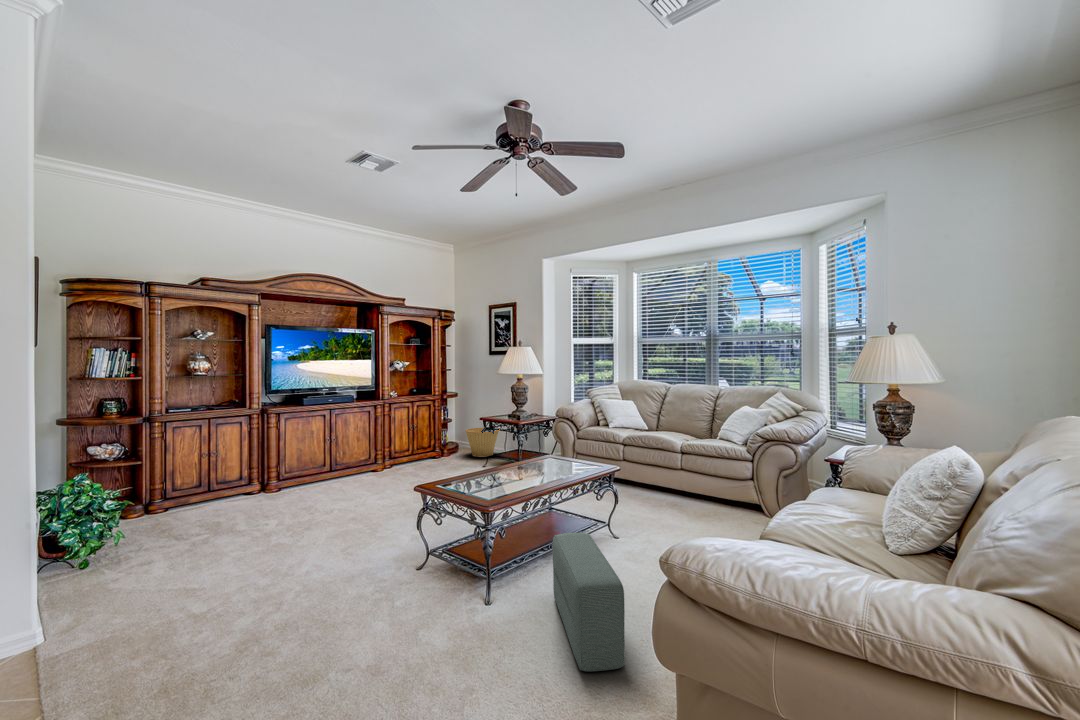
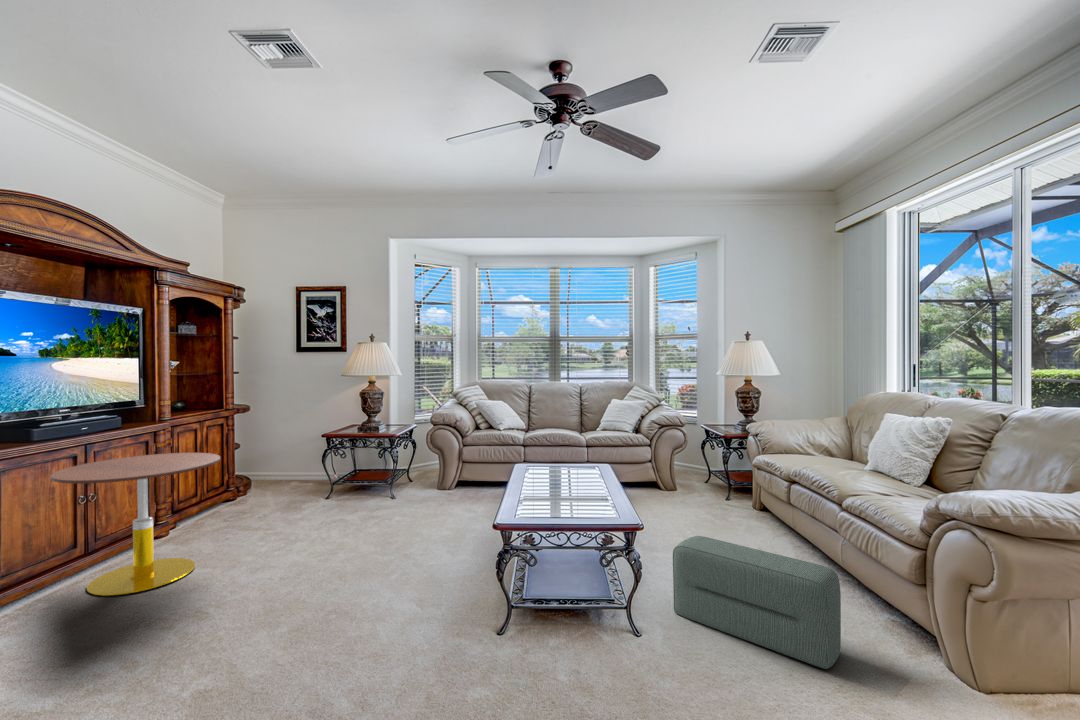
side table: none [300,419,383,495] -> present [50,453,220,596]
basket: present [465,428,500,457] -> none [271,448,322,489]

